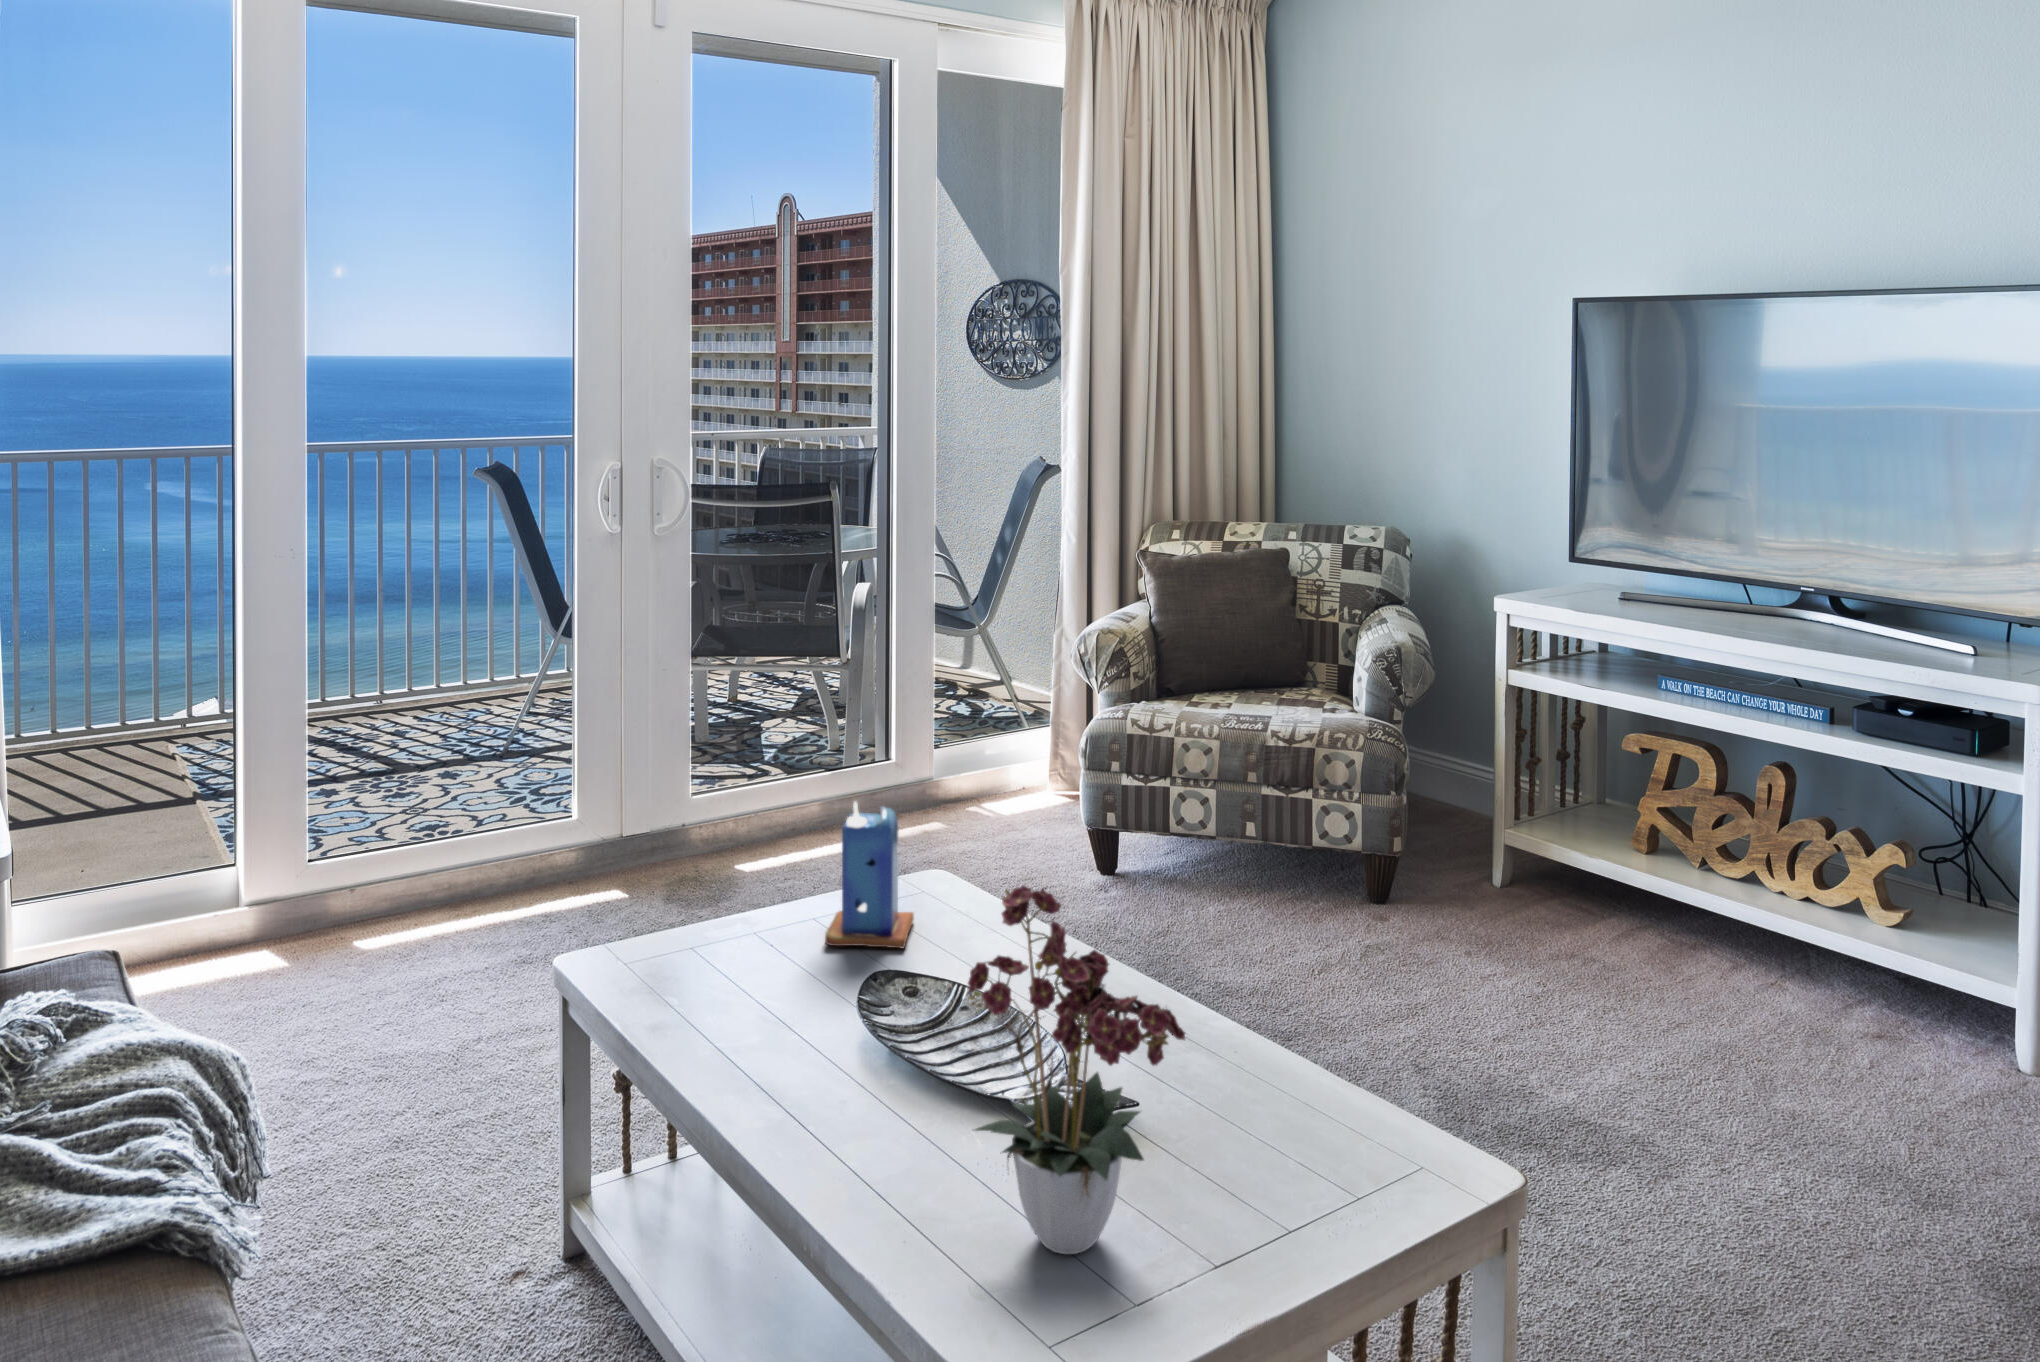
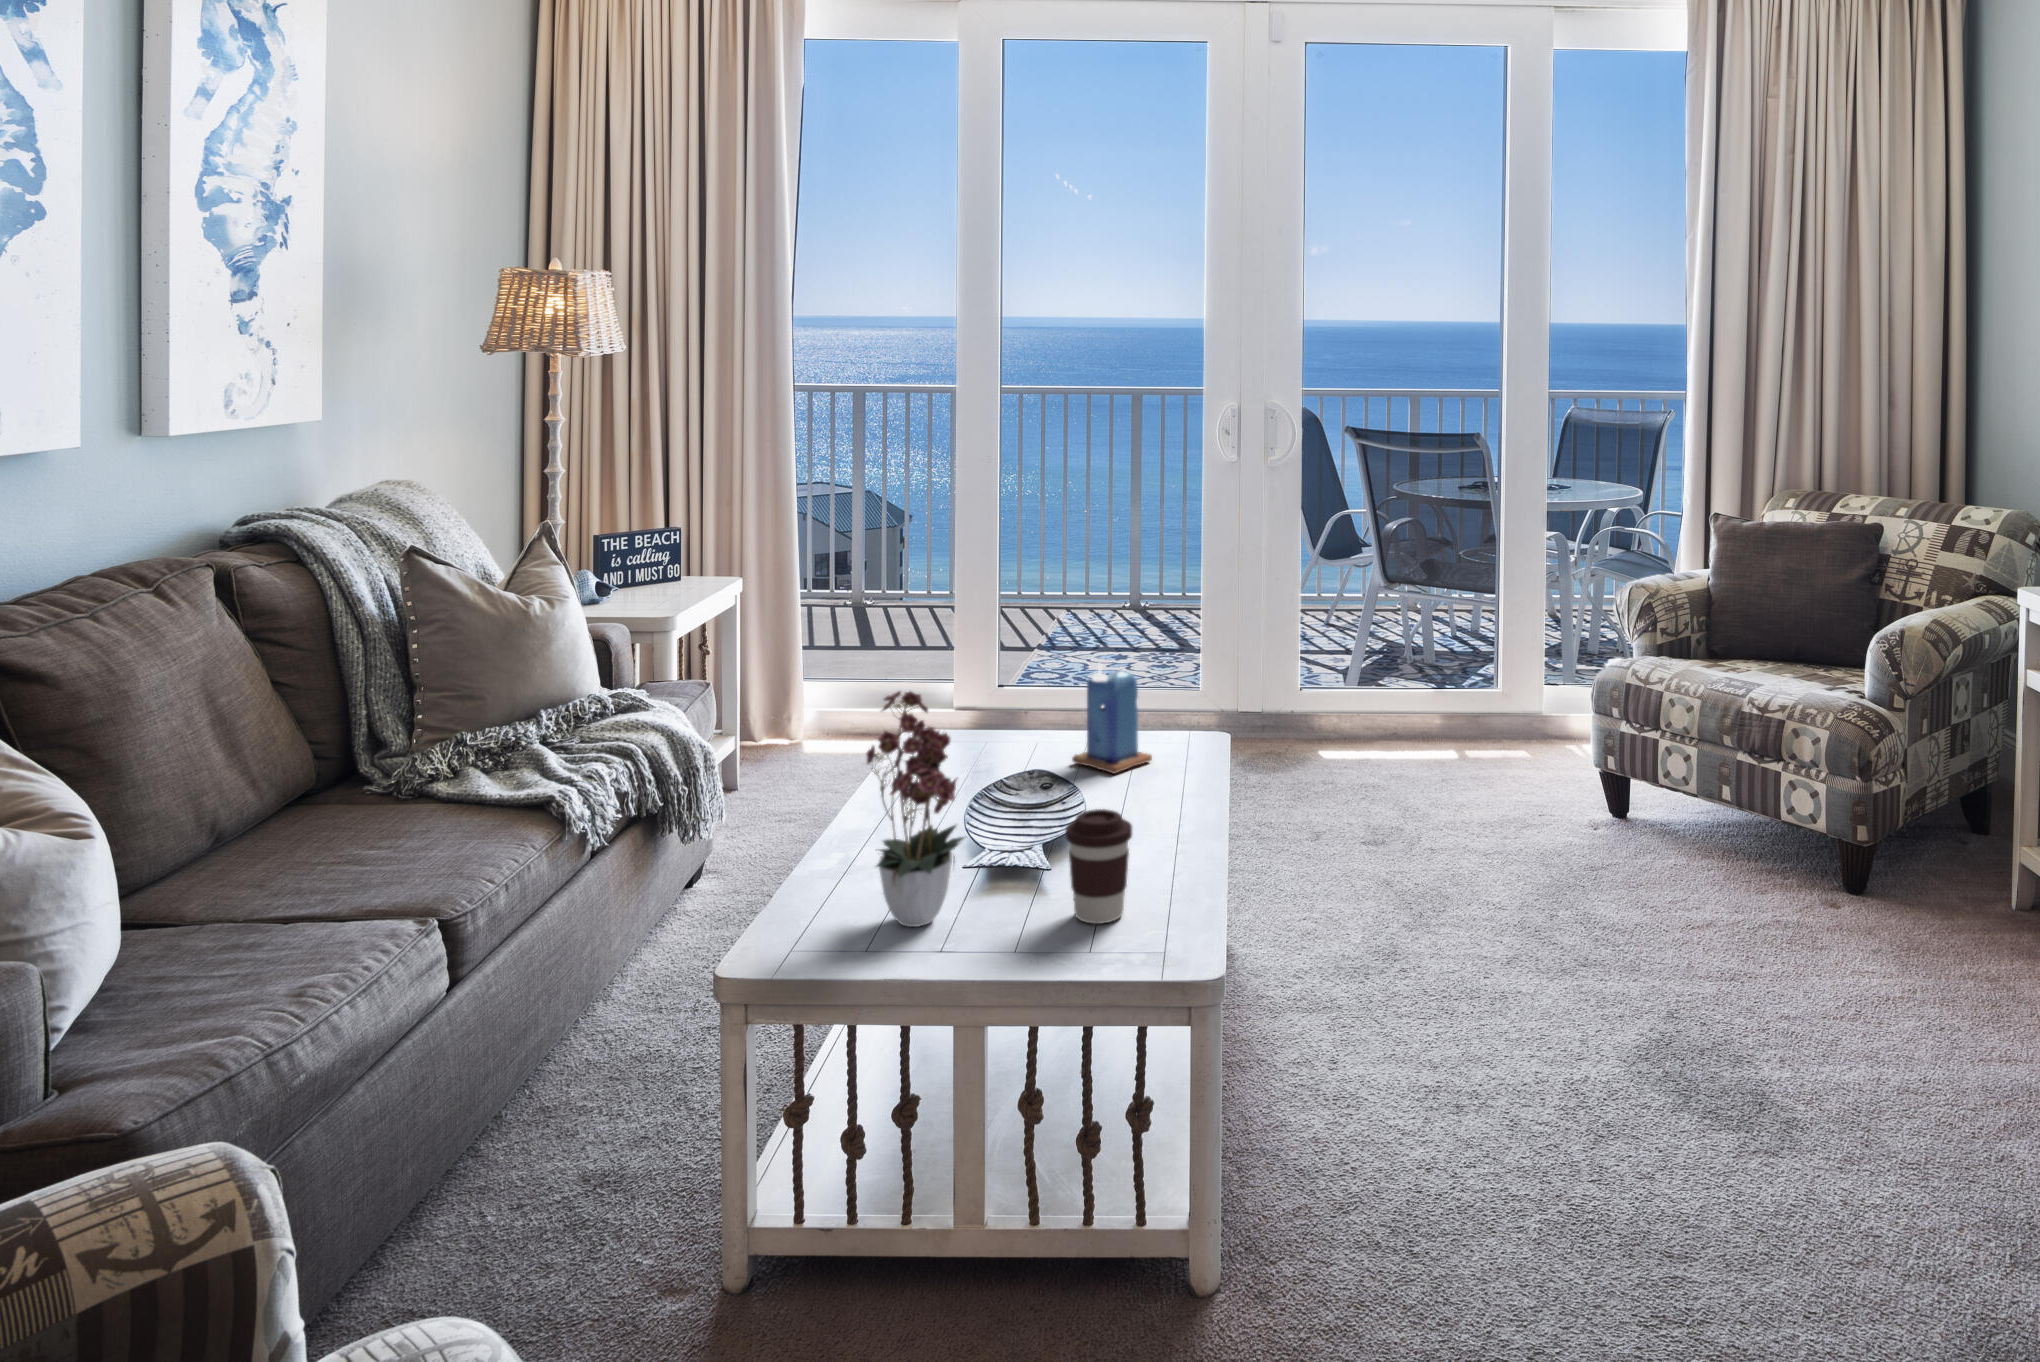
coffee cup: none [1215,996,1309,1164] -> present [1065,809,1132,924]

